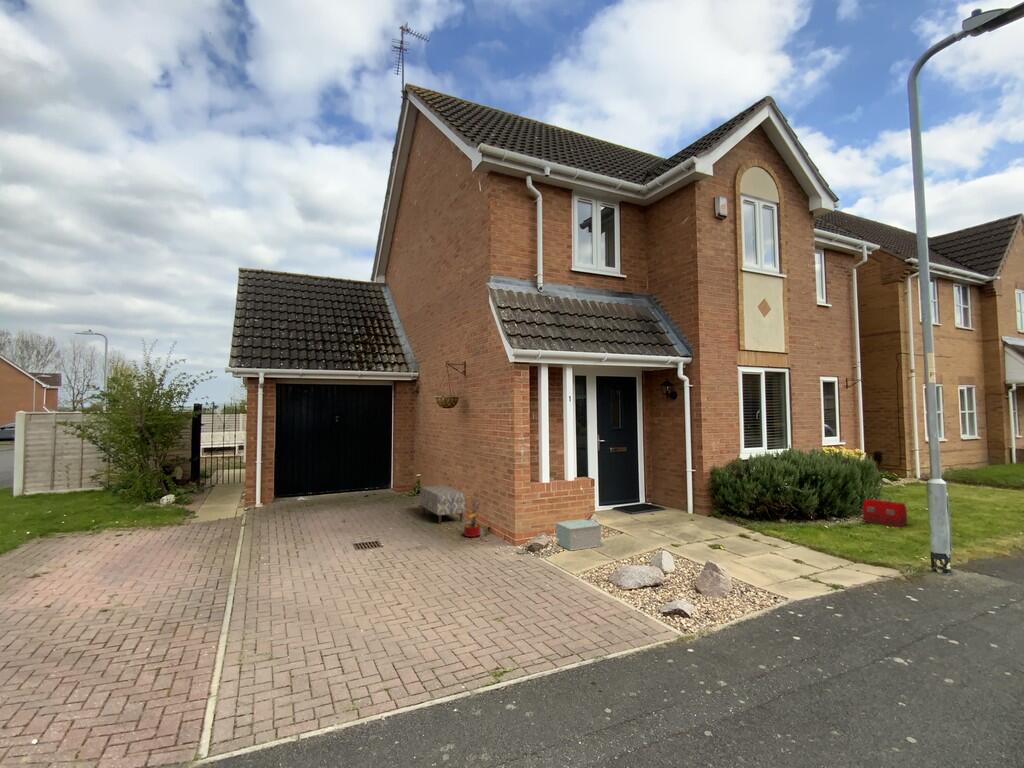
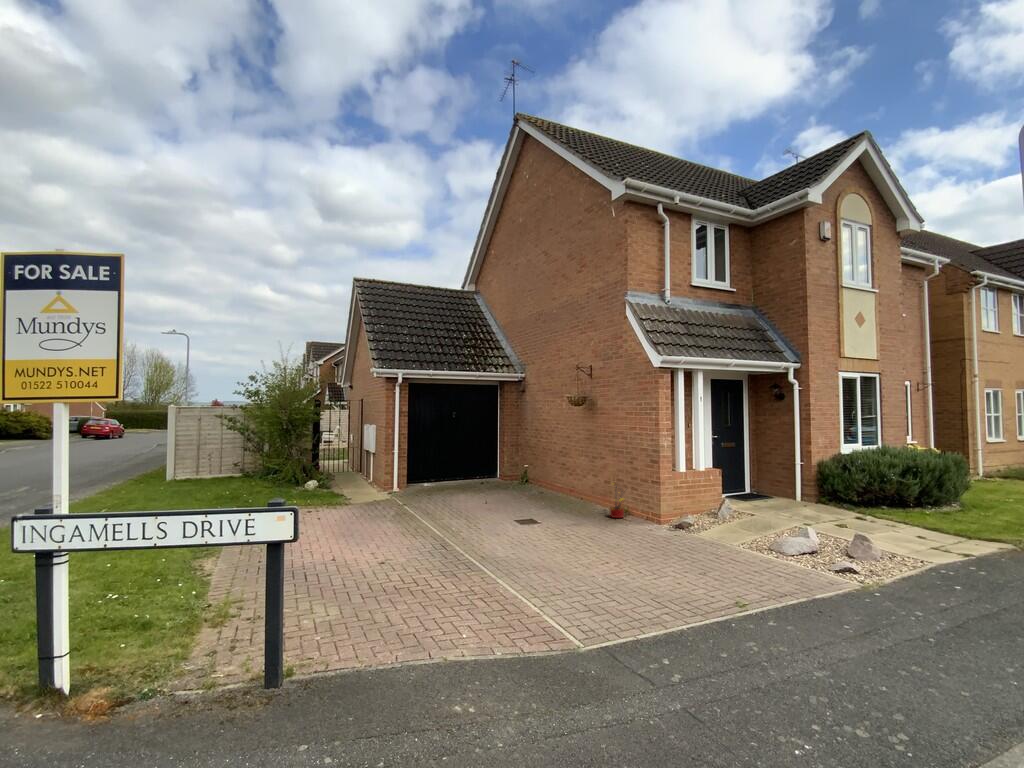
bench: present [420,485,465,524] -> none [550,475,597,508]
toolbox: present [862,496,907,527] -> none [954,488,996,515]
storage box: present [556,519,601,550] -> none [696,504,738,529]

